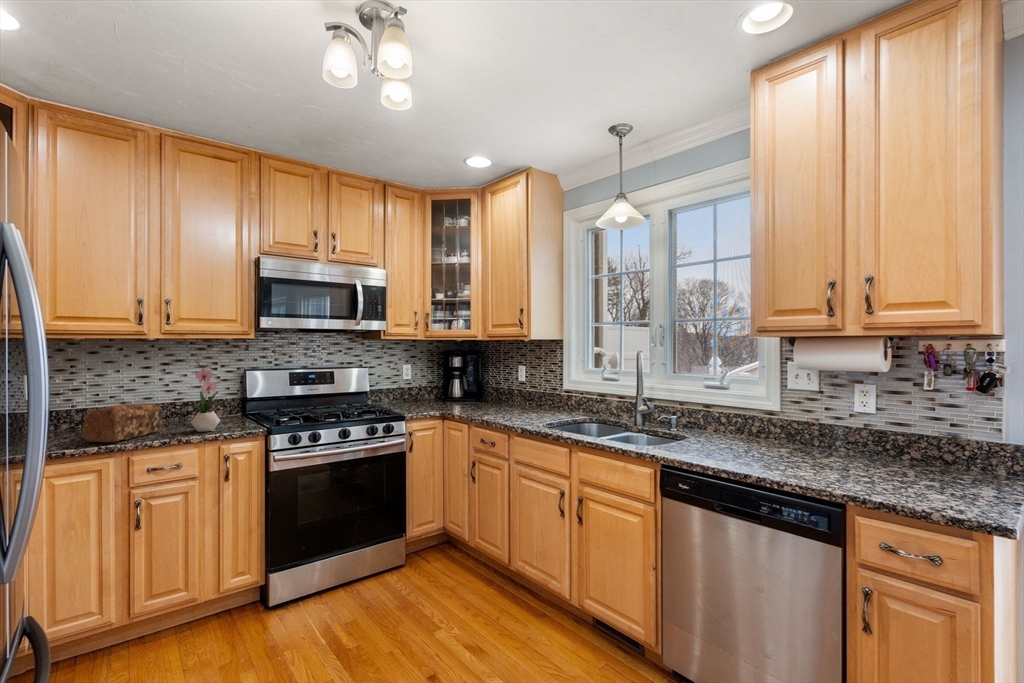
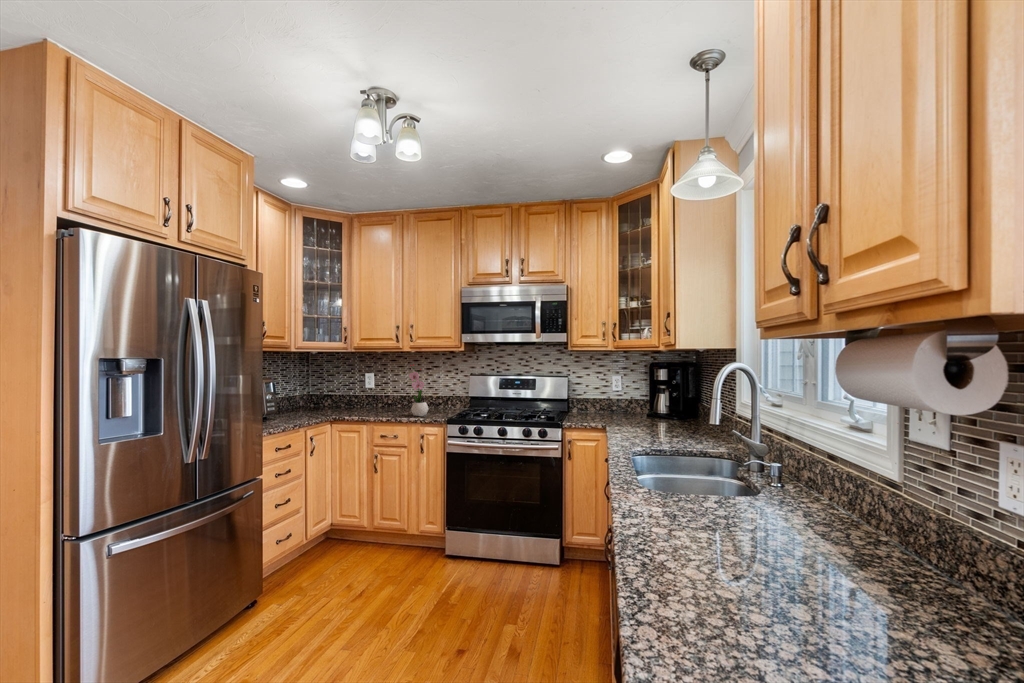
bread loaf: present [82,403,163,443] -> none [359,393,404,416]

